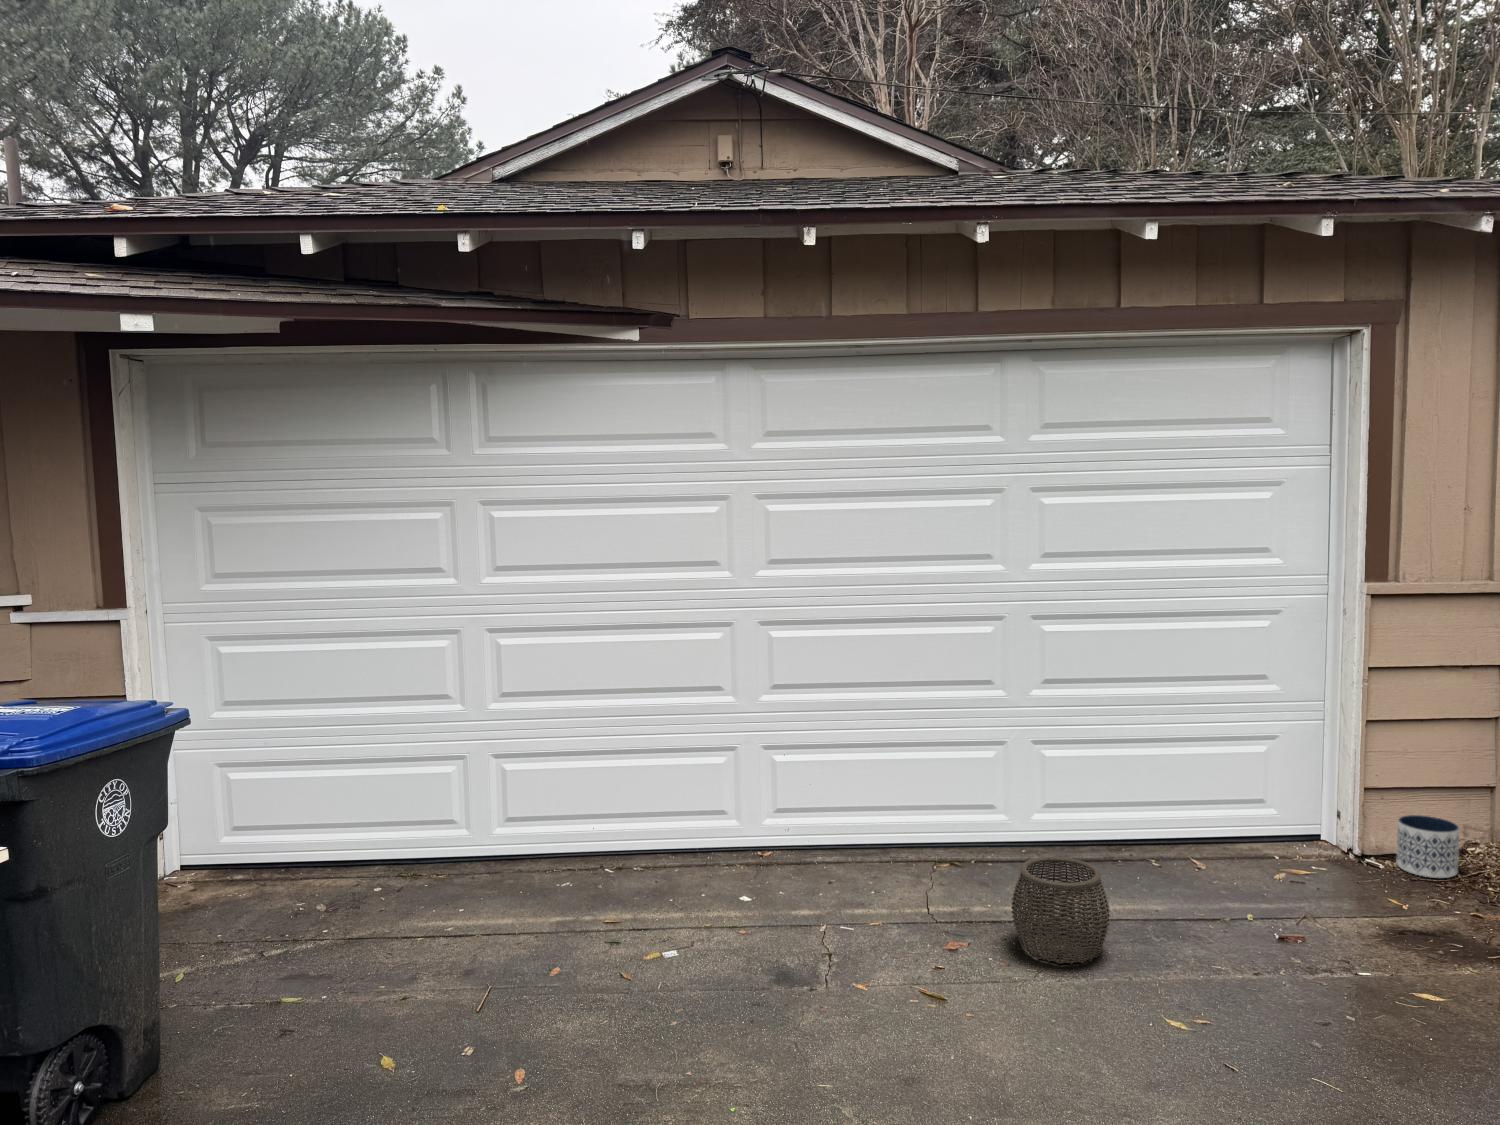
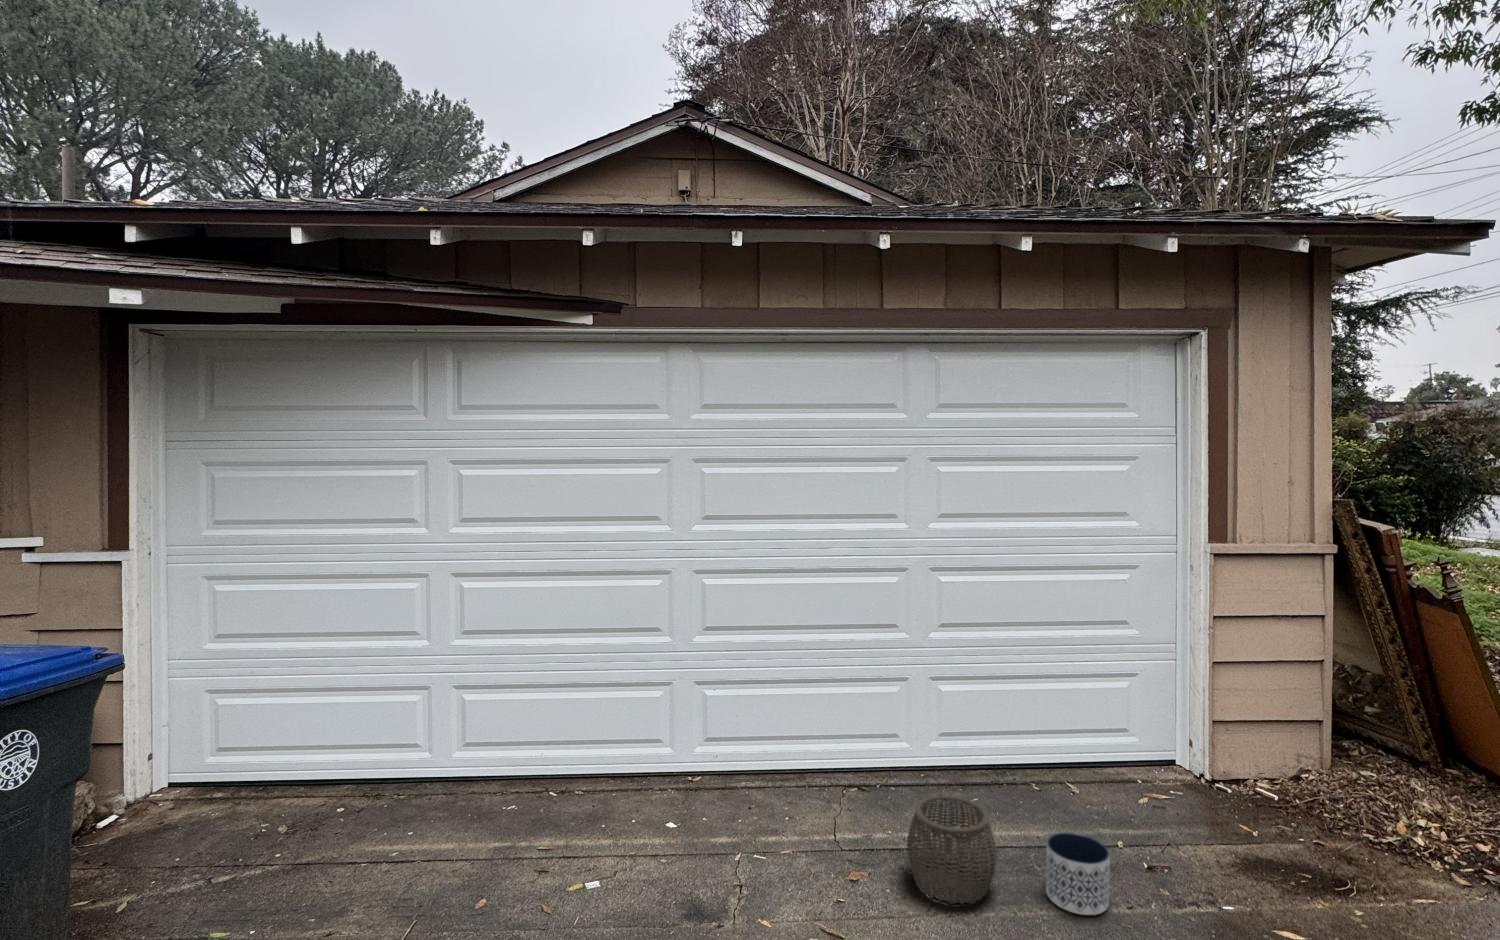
planter: present [1397,815,1459,878] -> present [1046,832,1110,915]

